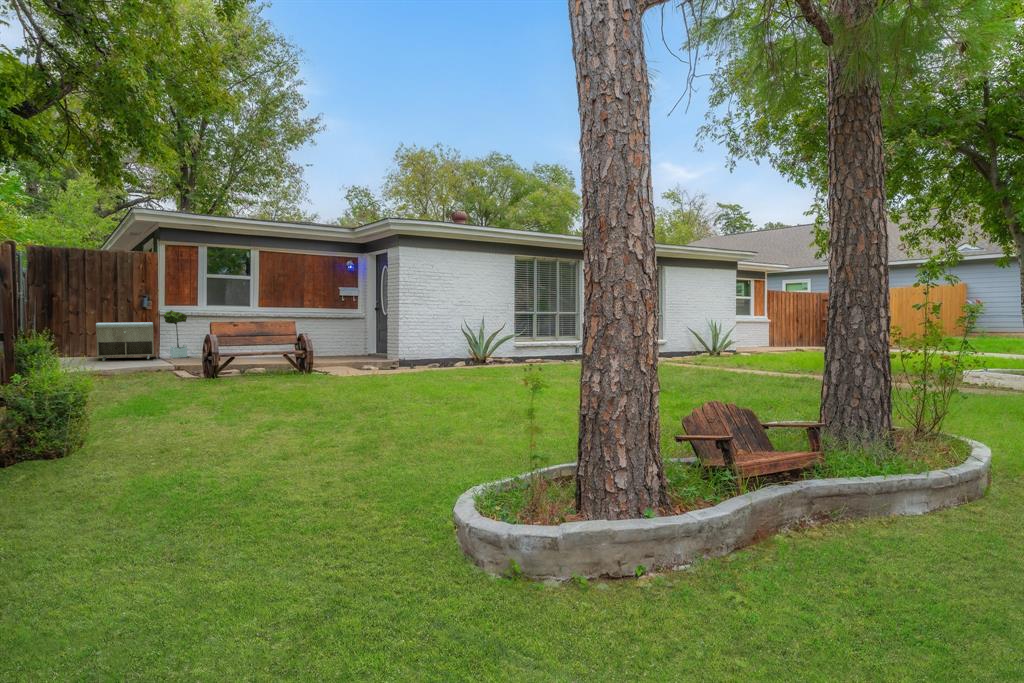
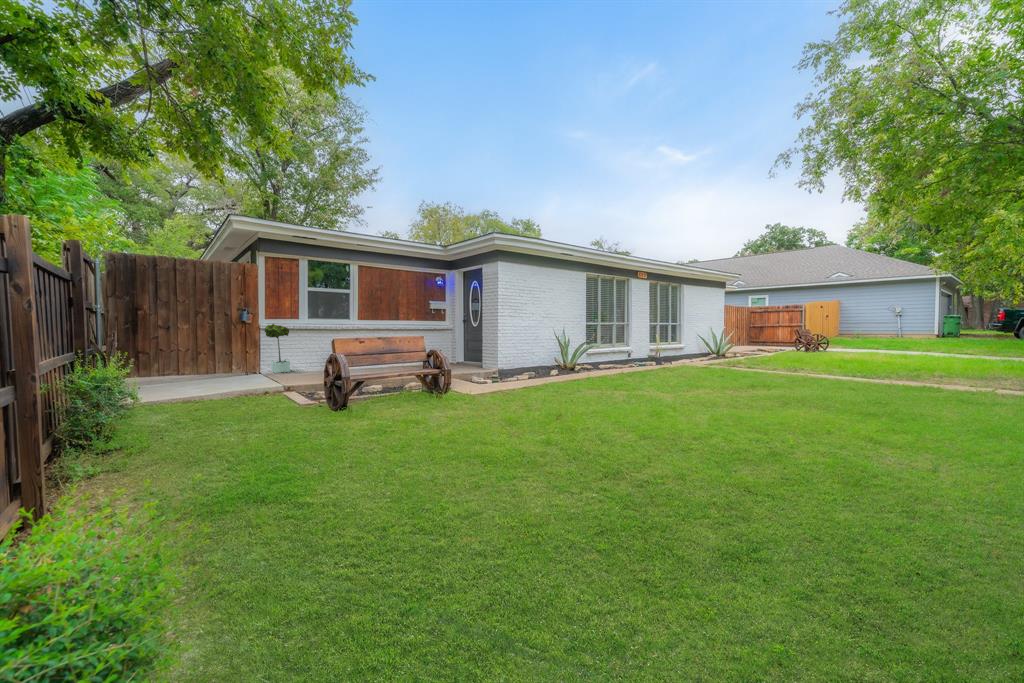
storage bench: present [96,322,154,360] -> none [190,336,255,379]

